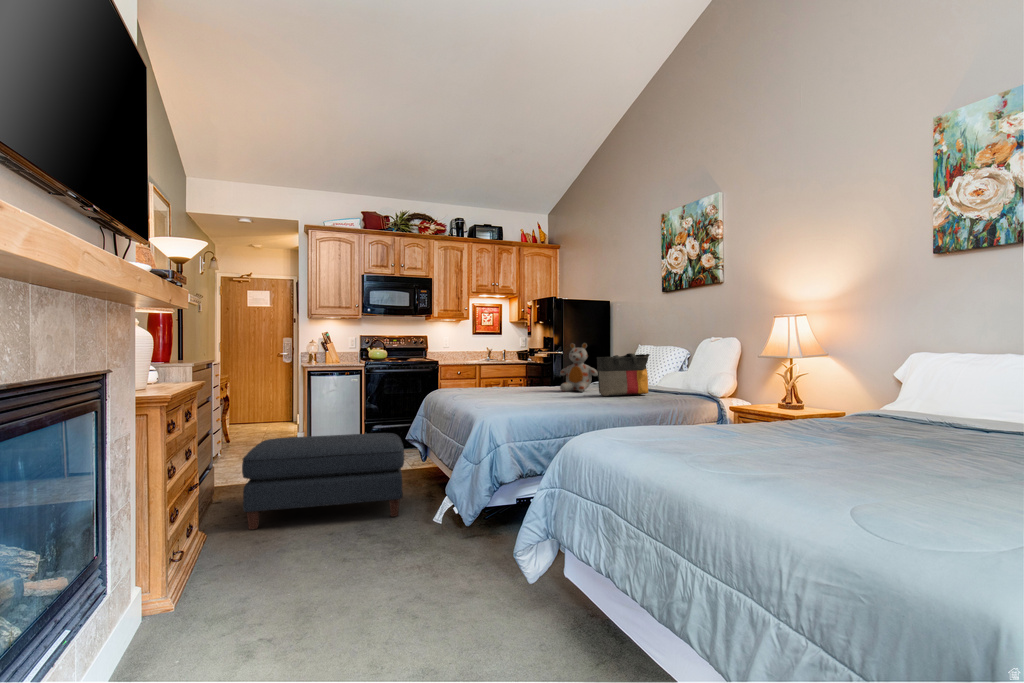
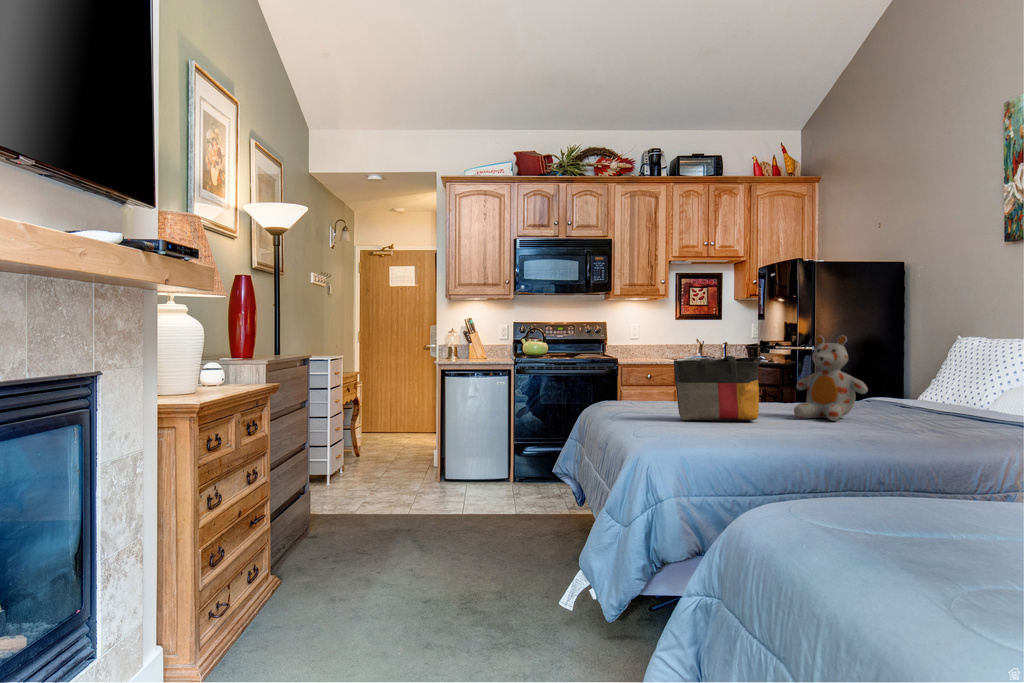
tote bag: present [597,353,649,396] -> present [674,356,763,421]
ottoman: present [242,433,404,530] -> none [307,464,532,598]

